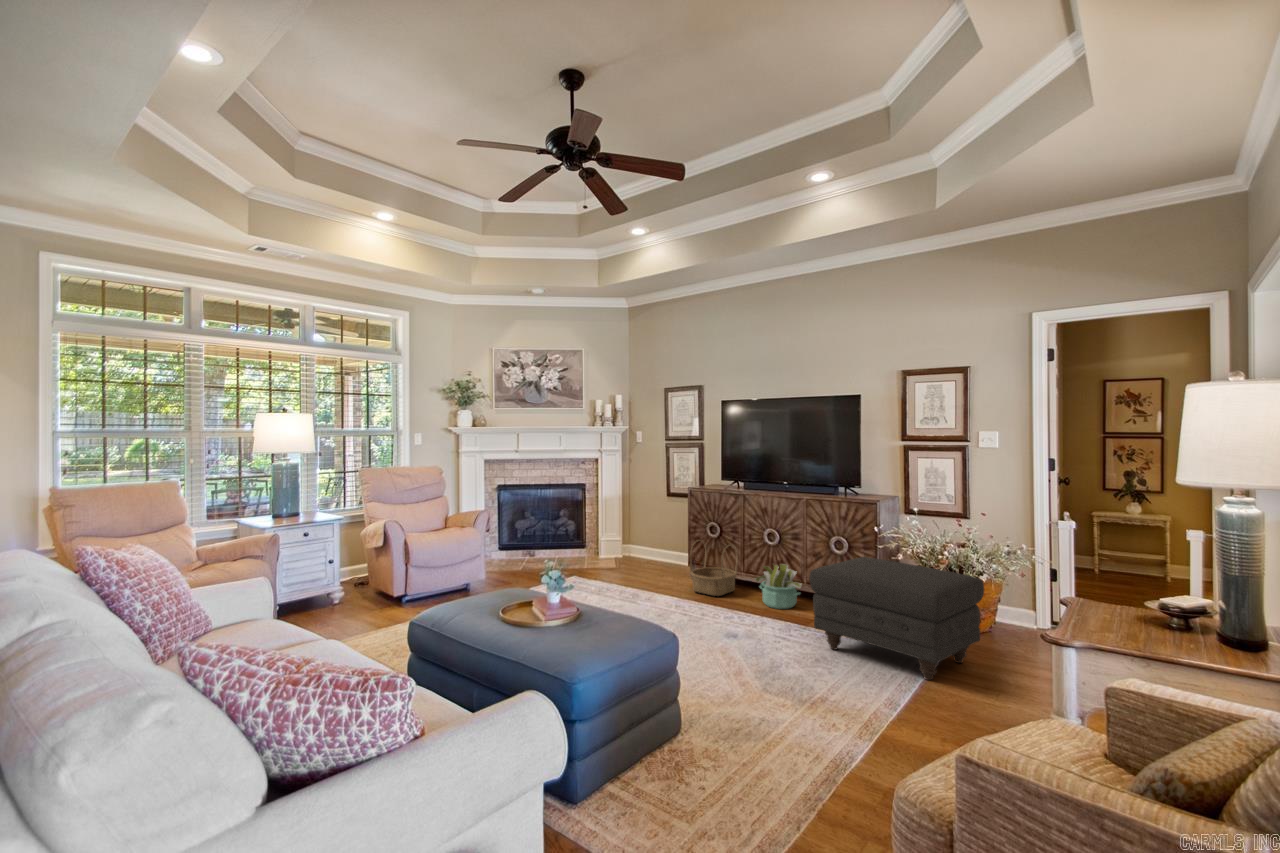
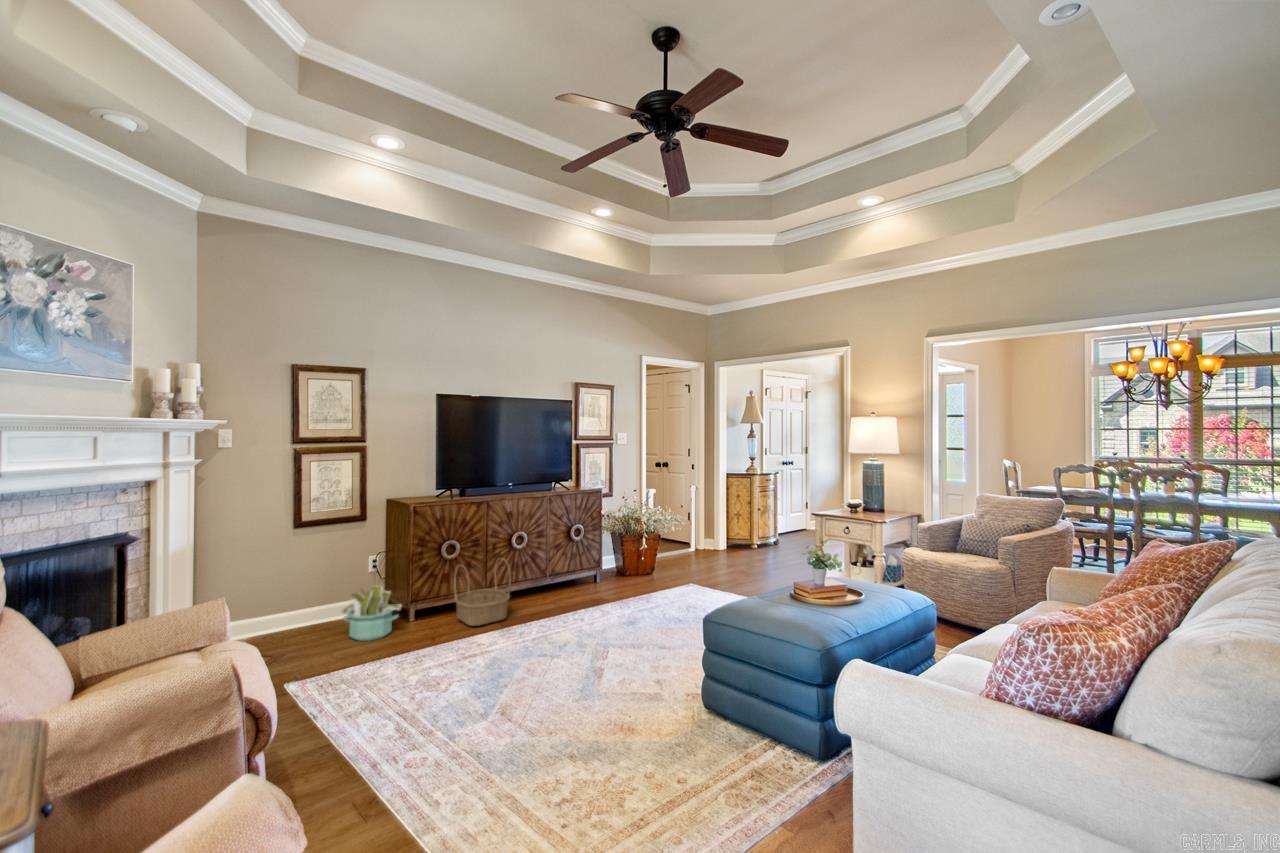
ottoman: present [810,557,984,680] -> none [630,524,742,602]
decorative plant: present [754,564,802,609] -> present [341,586,401,641]

